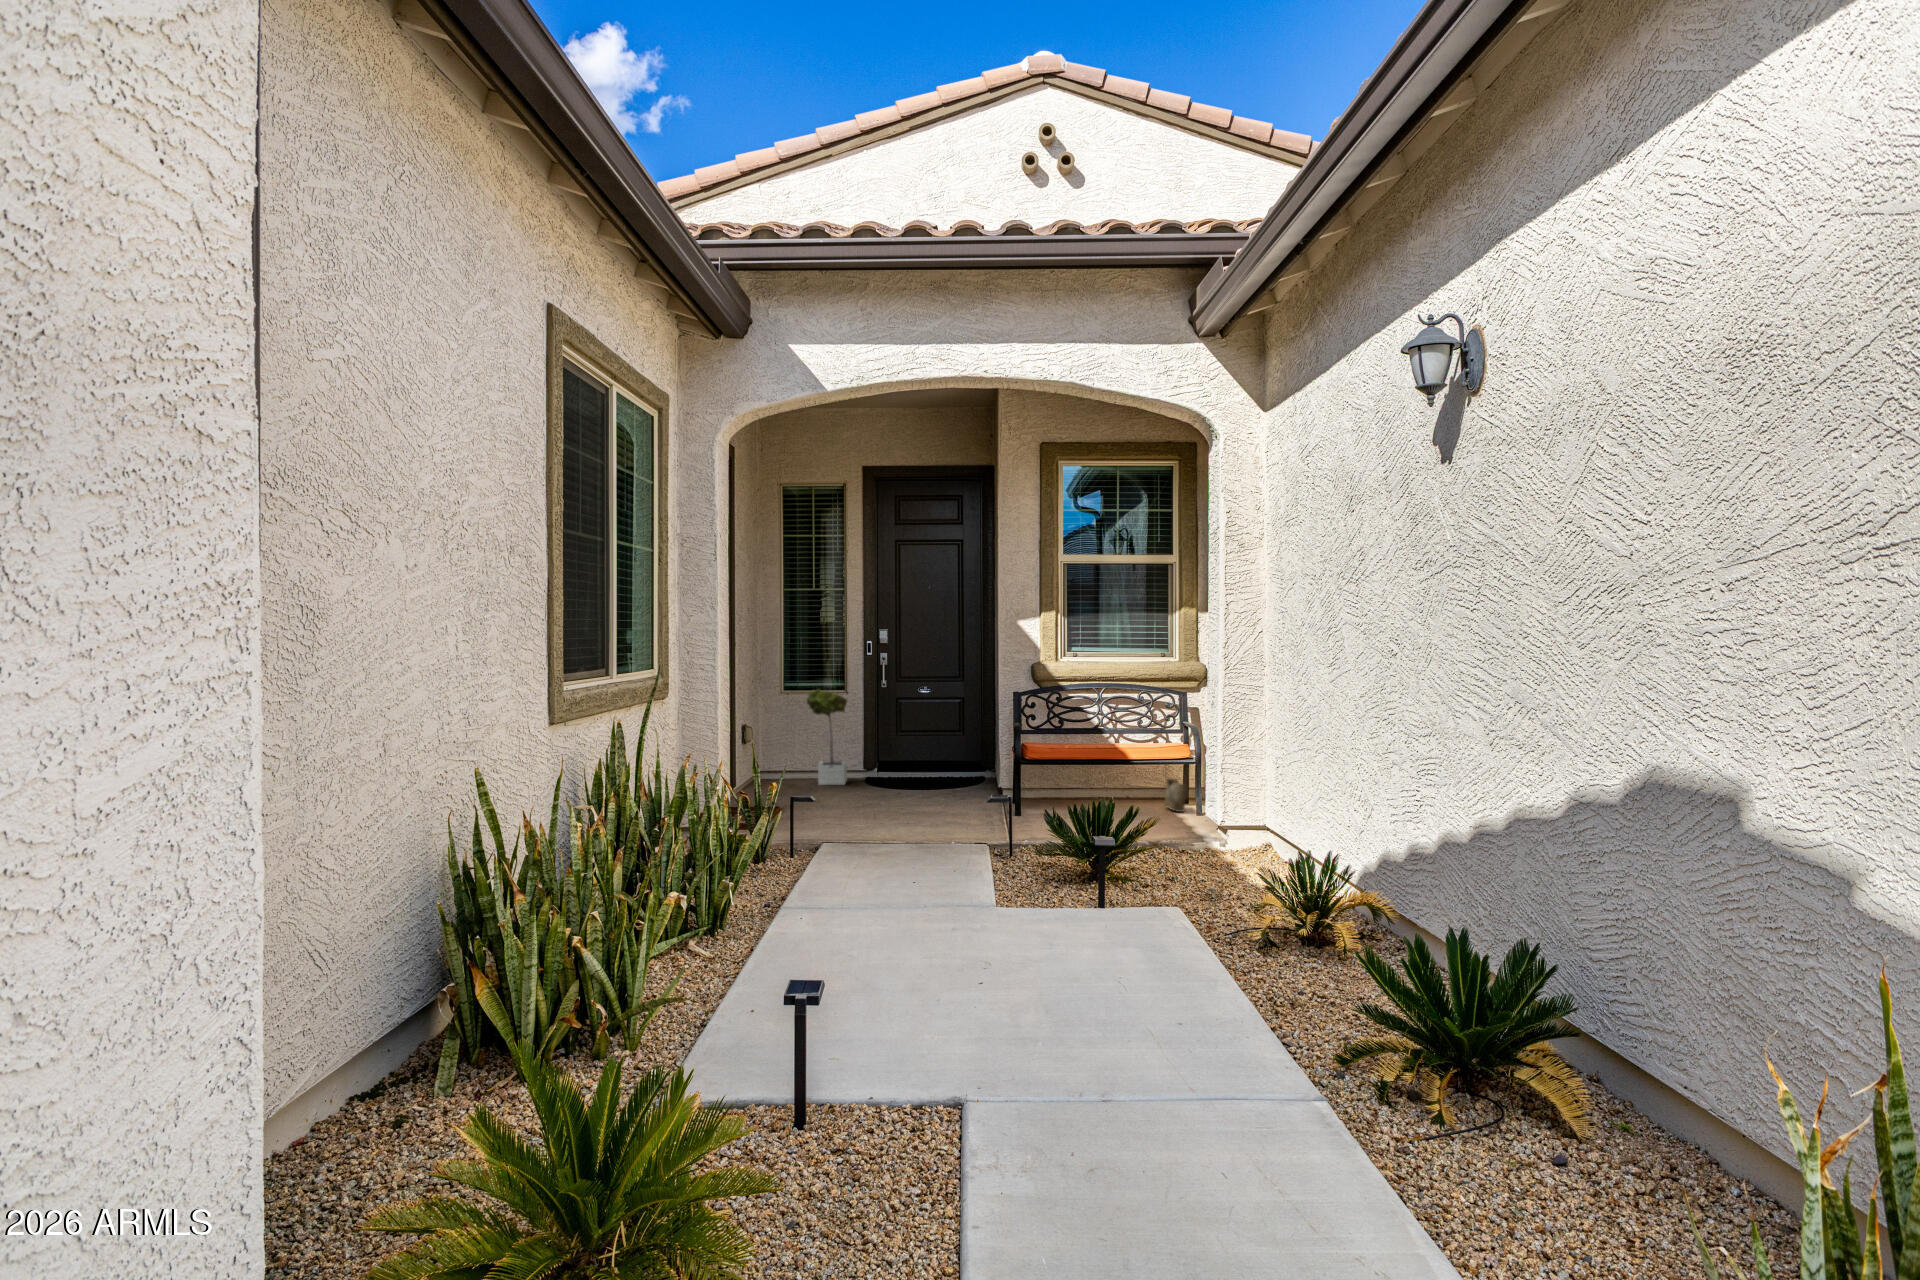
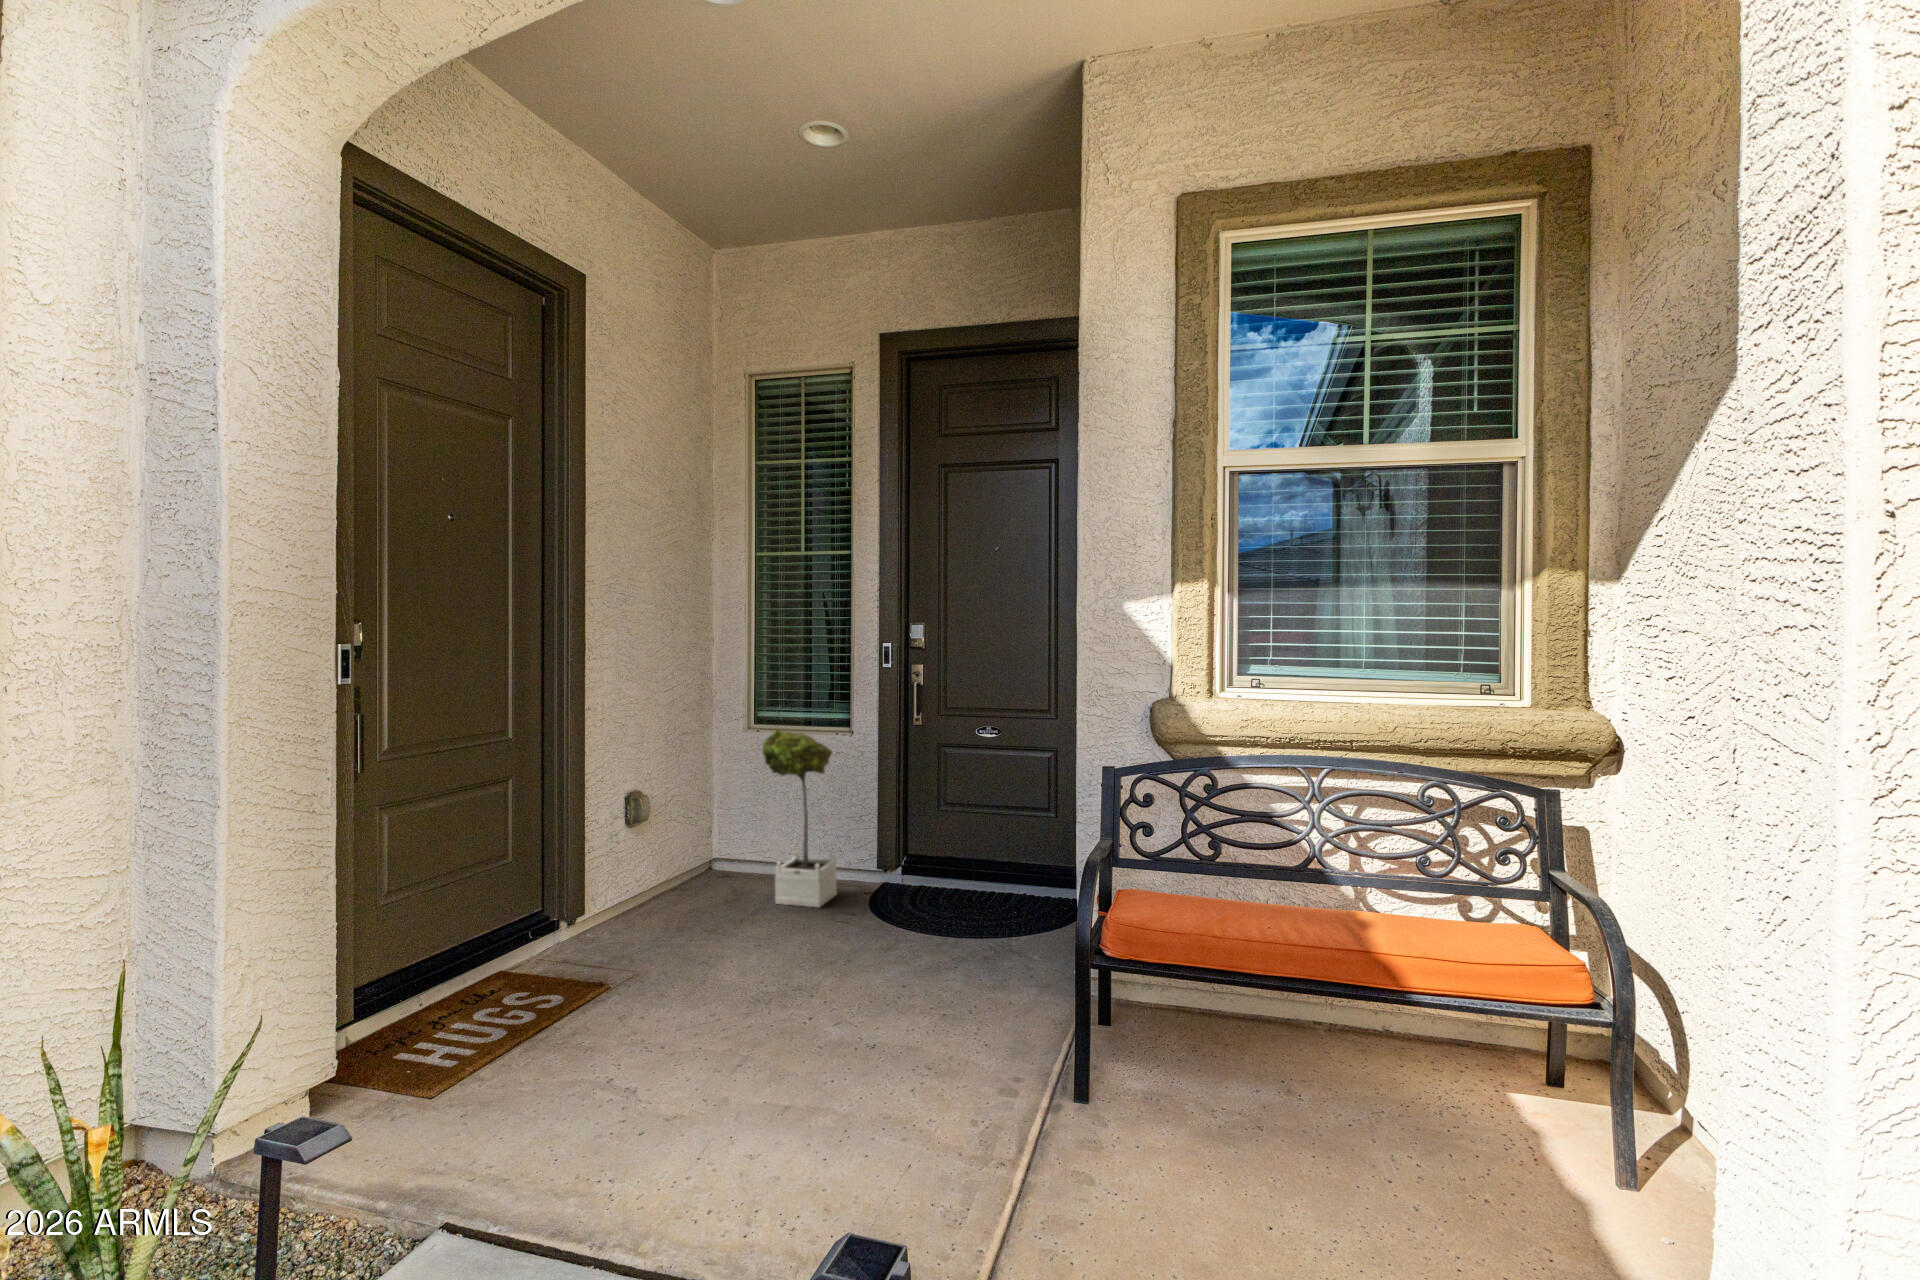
woven basket: present [1164,765,1186,812] -> none [1486,979,1562,1123]

